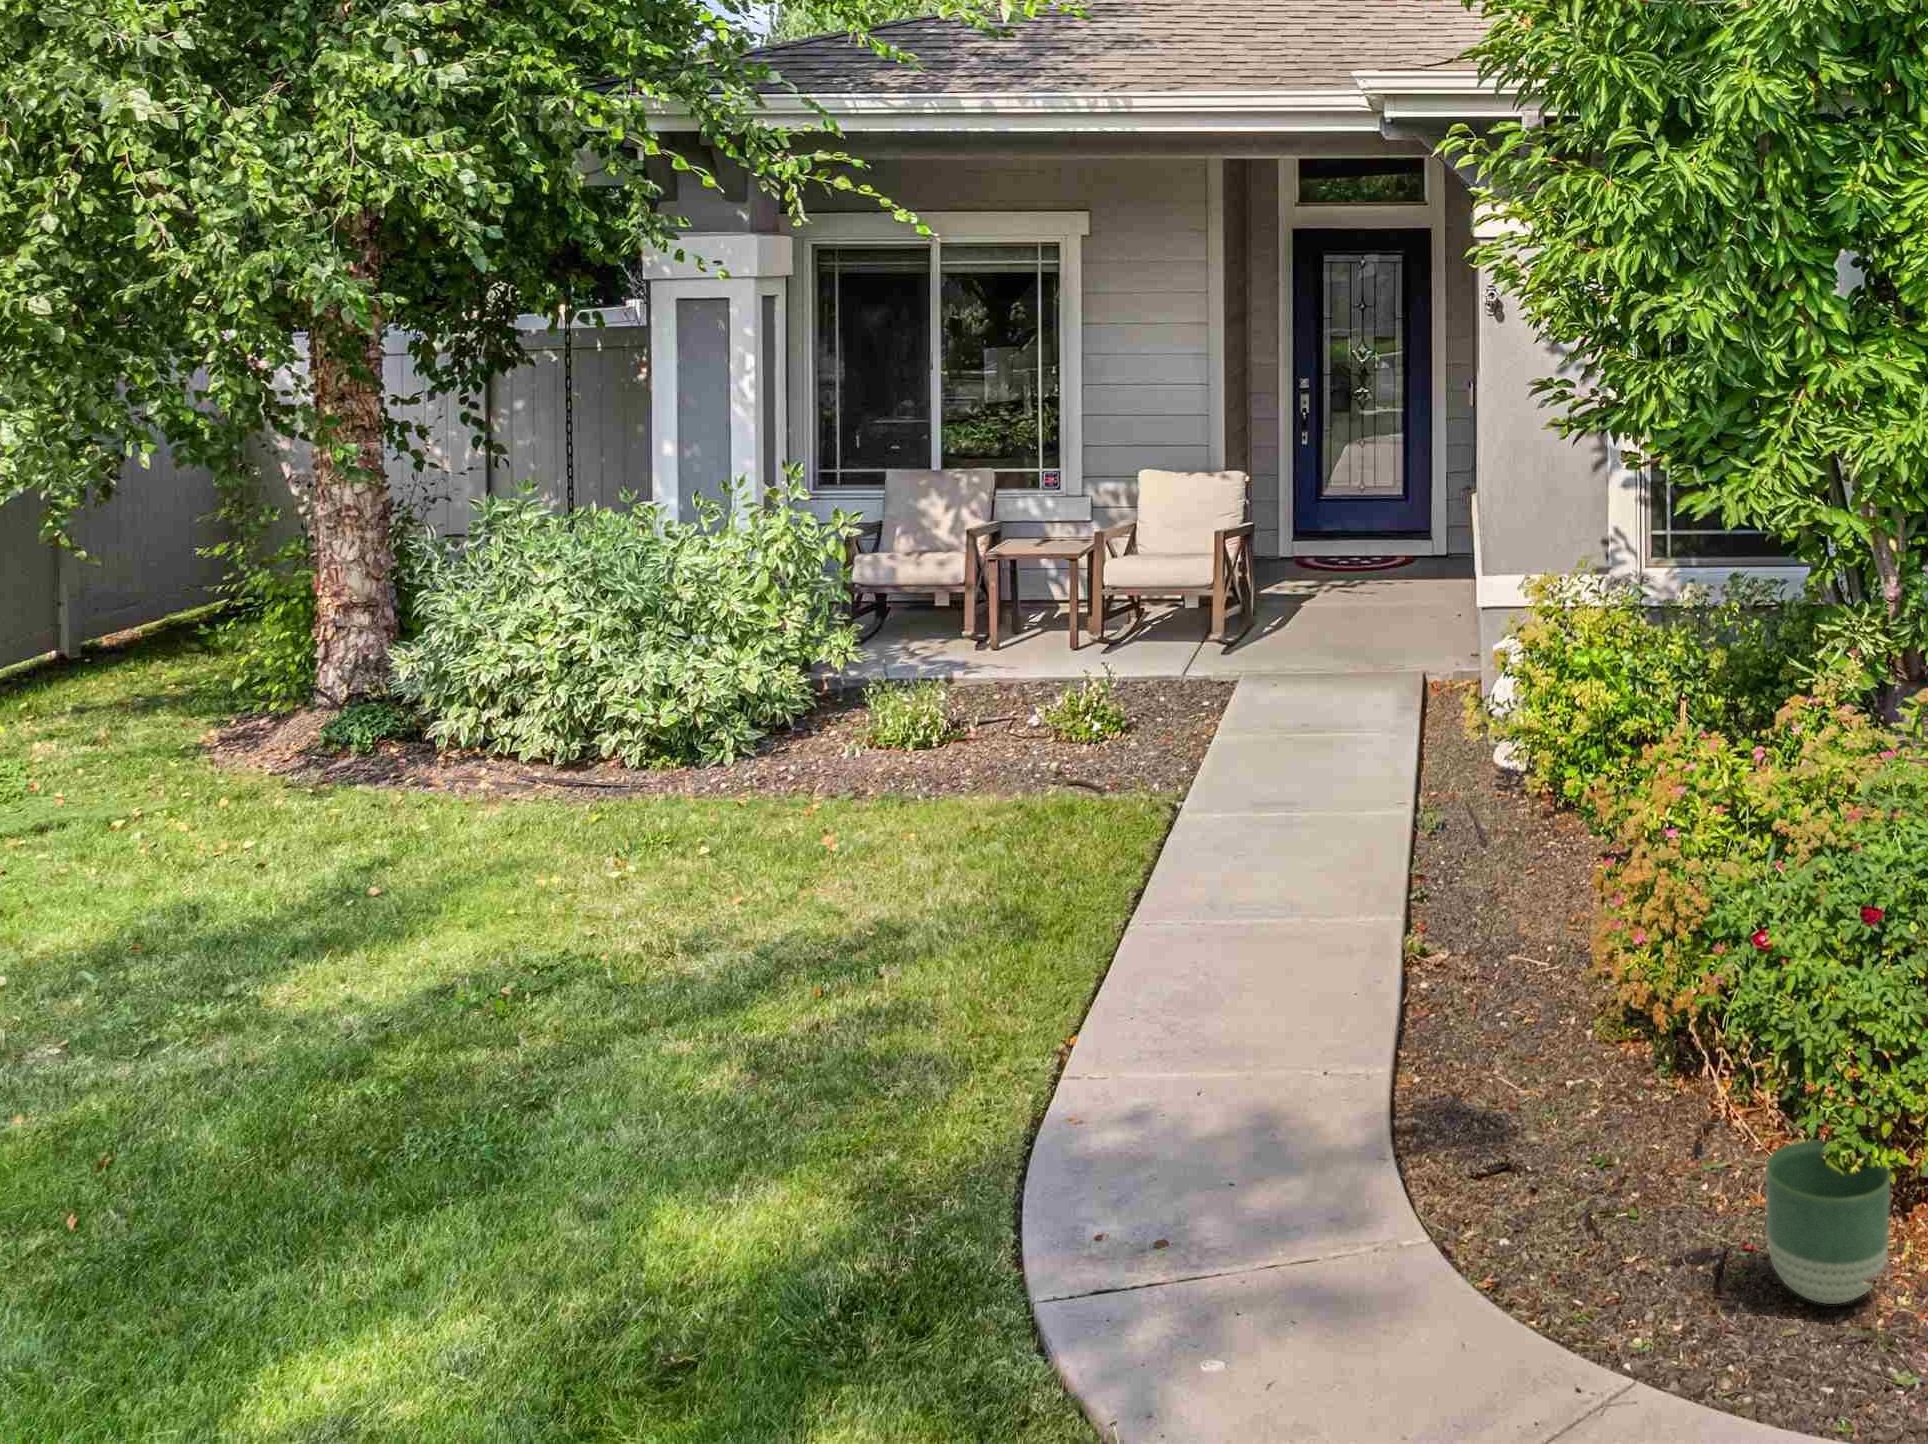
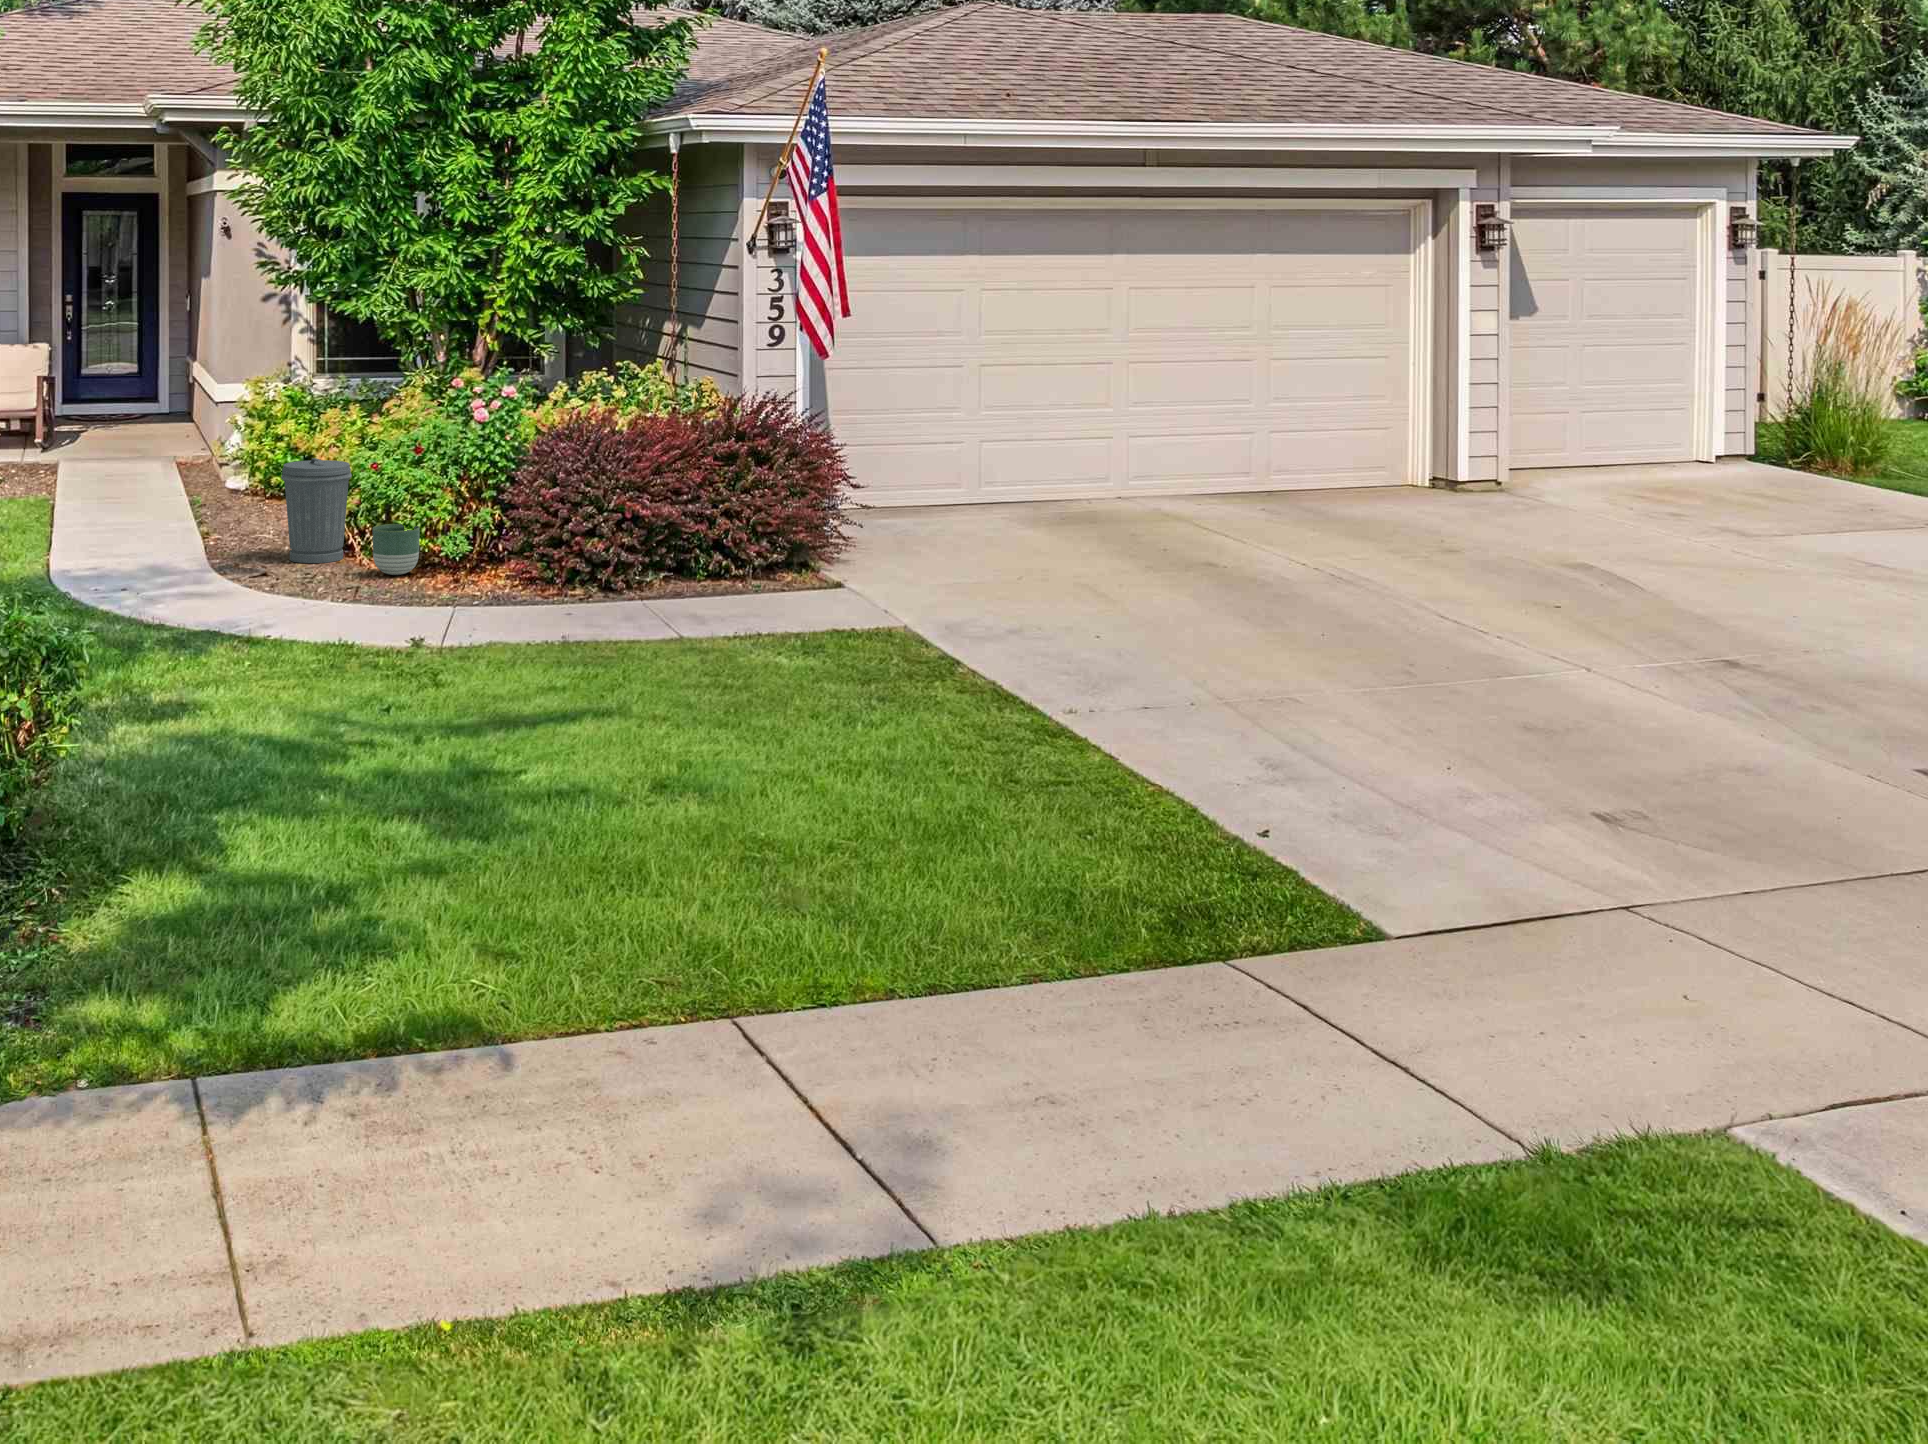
trash can: none [1540,902,1709,1188] -> present [281,458,352,563]

